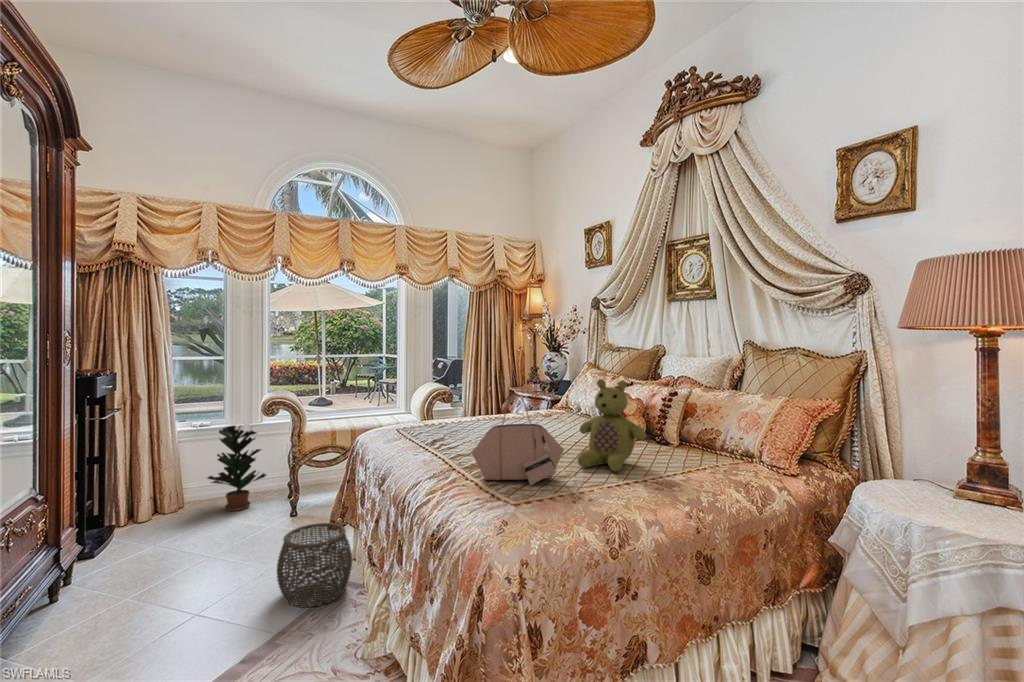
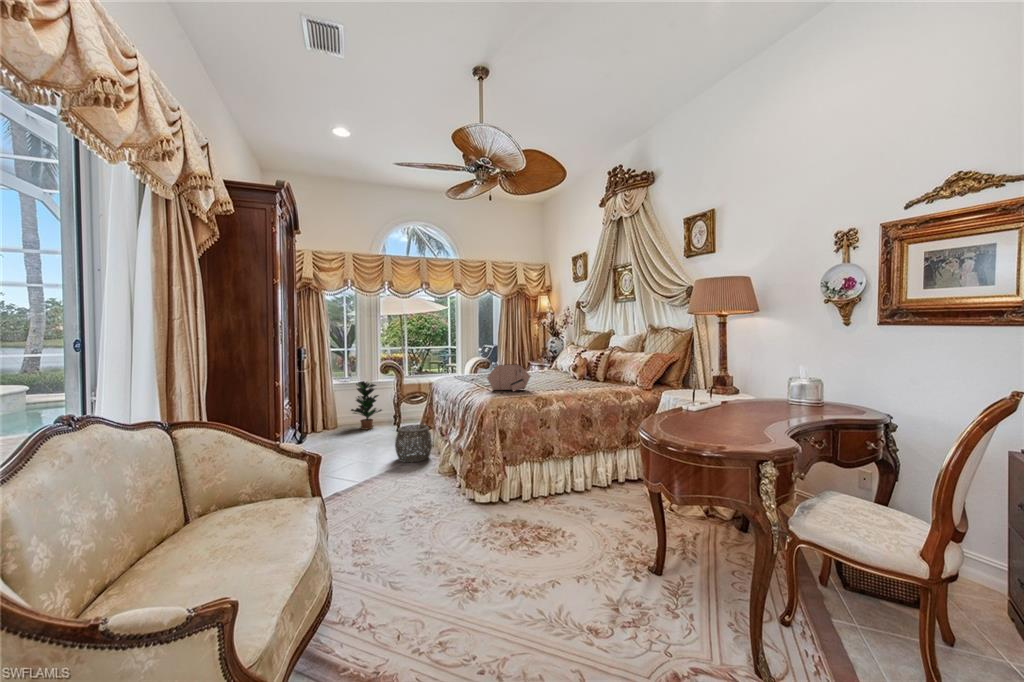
stuffed bear: present [578,379,646,472] -> none [541,344,575,388]

